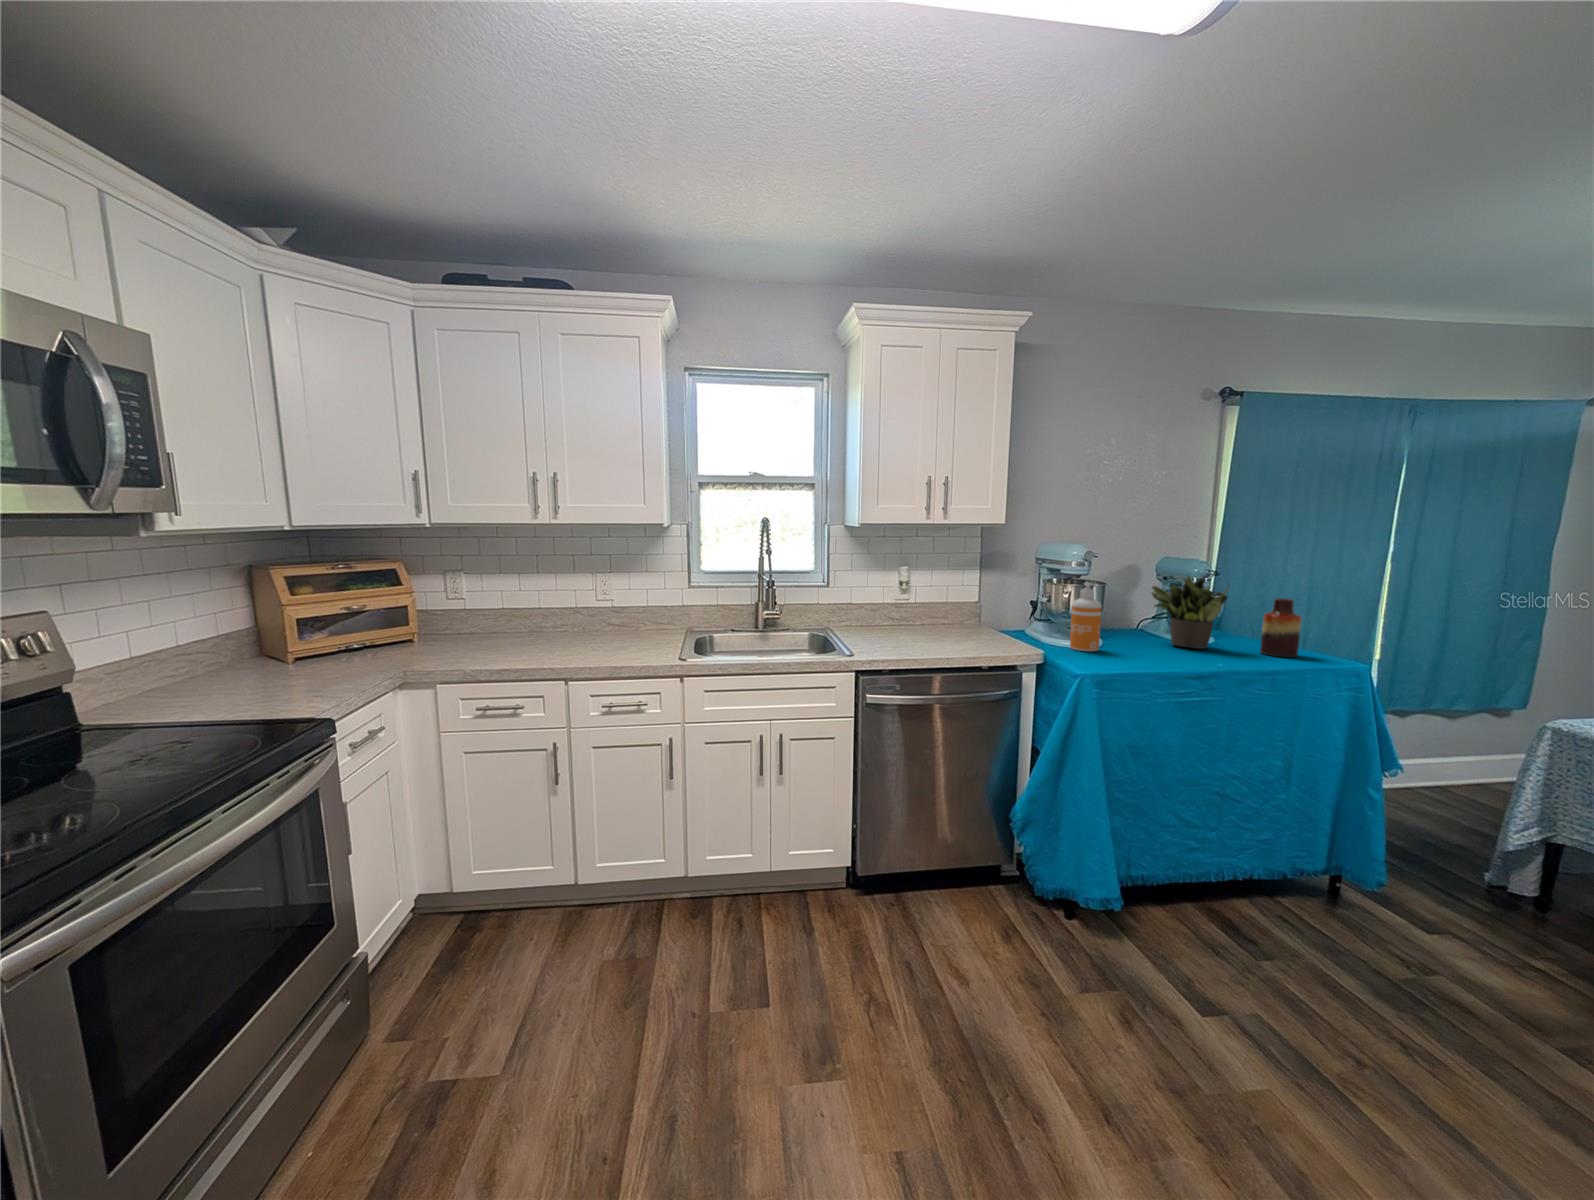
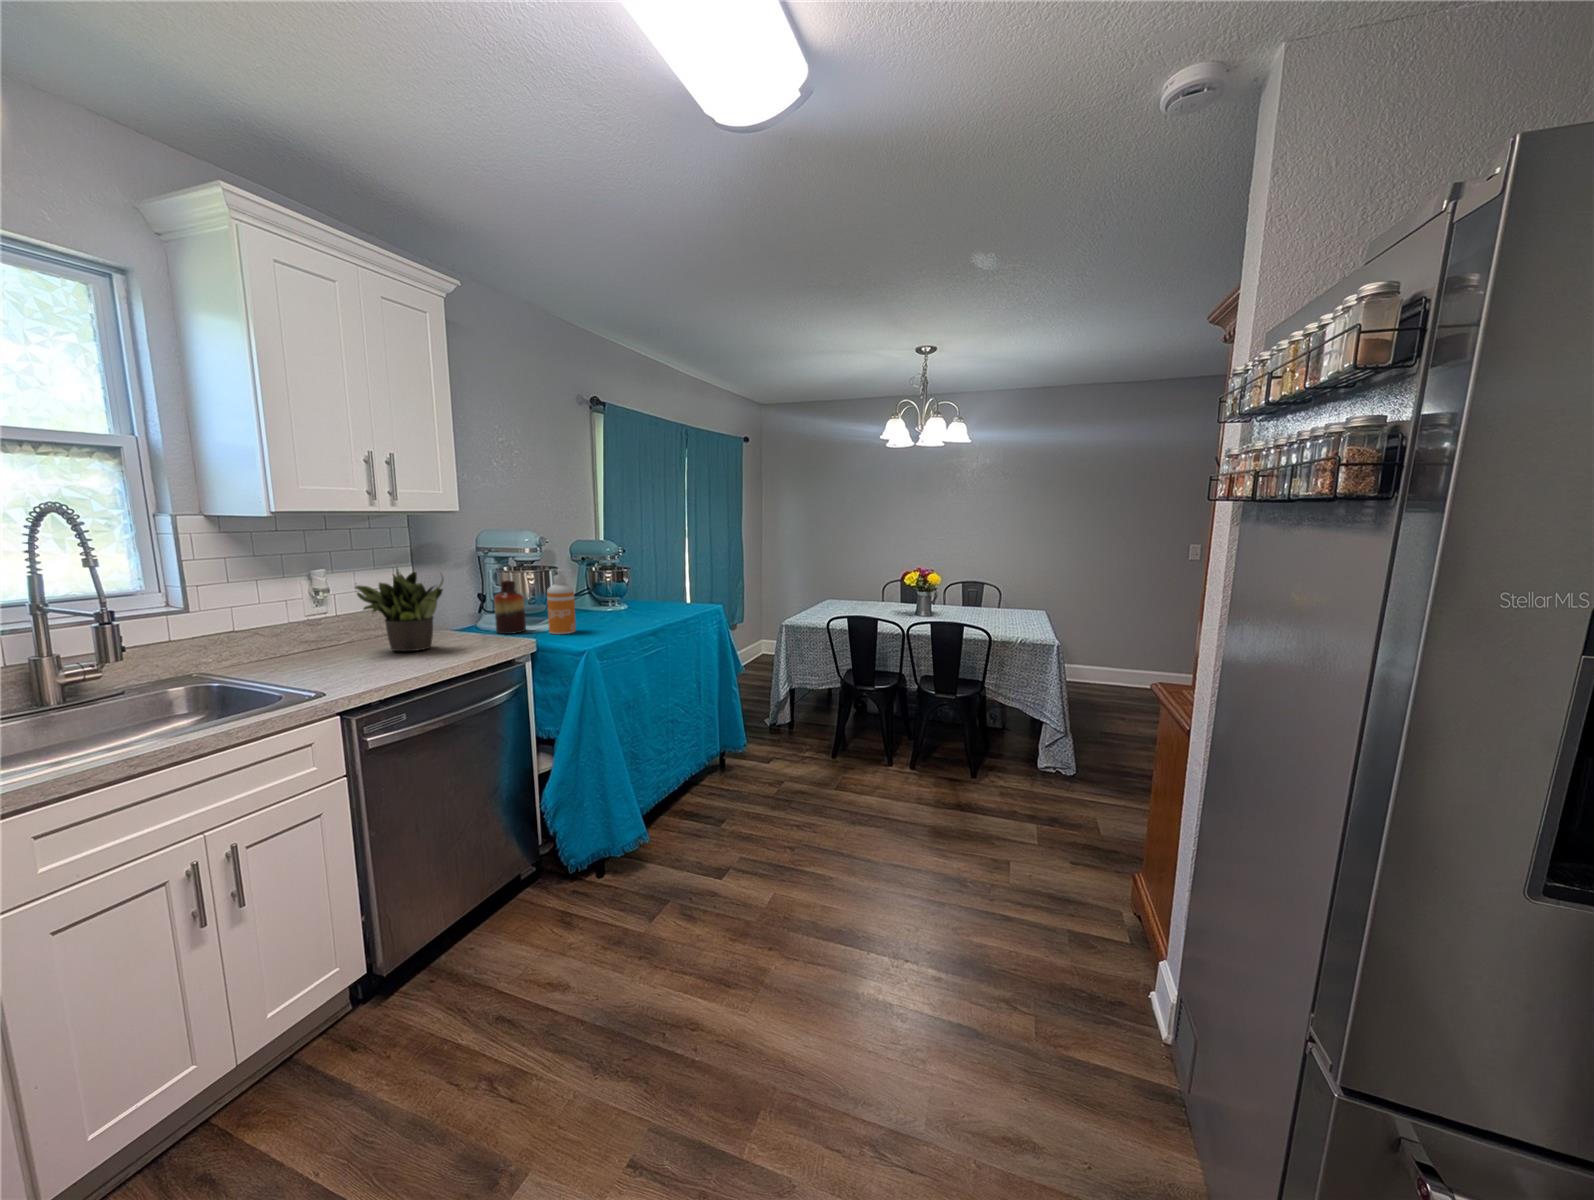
potted plant: present [1152,575,1229,649] -> present [355,569,443,651]
vase: present [1260,598,1301,658] -> present [494,581,526,634]

